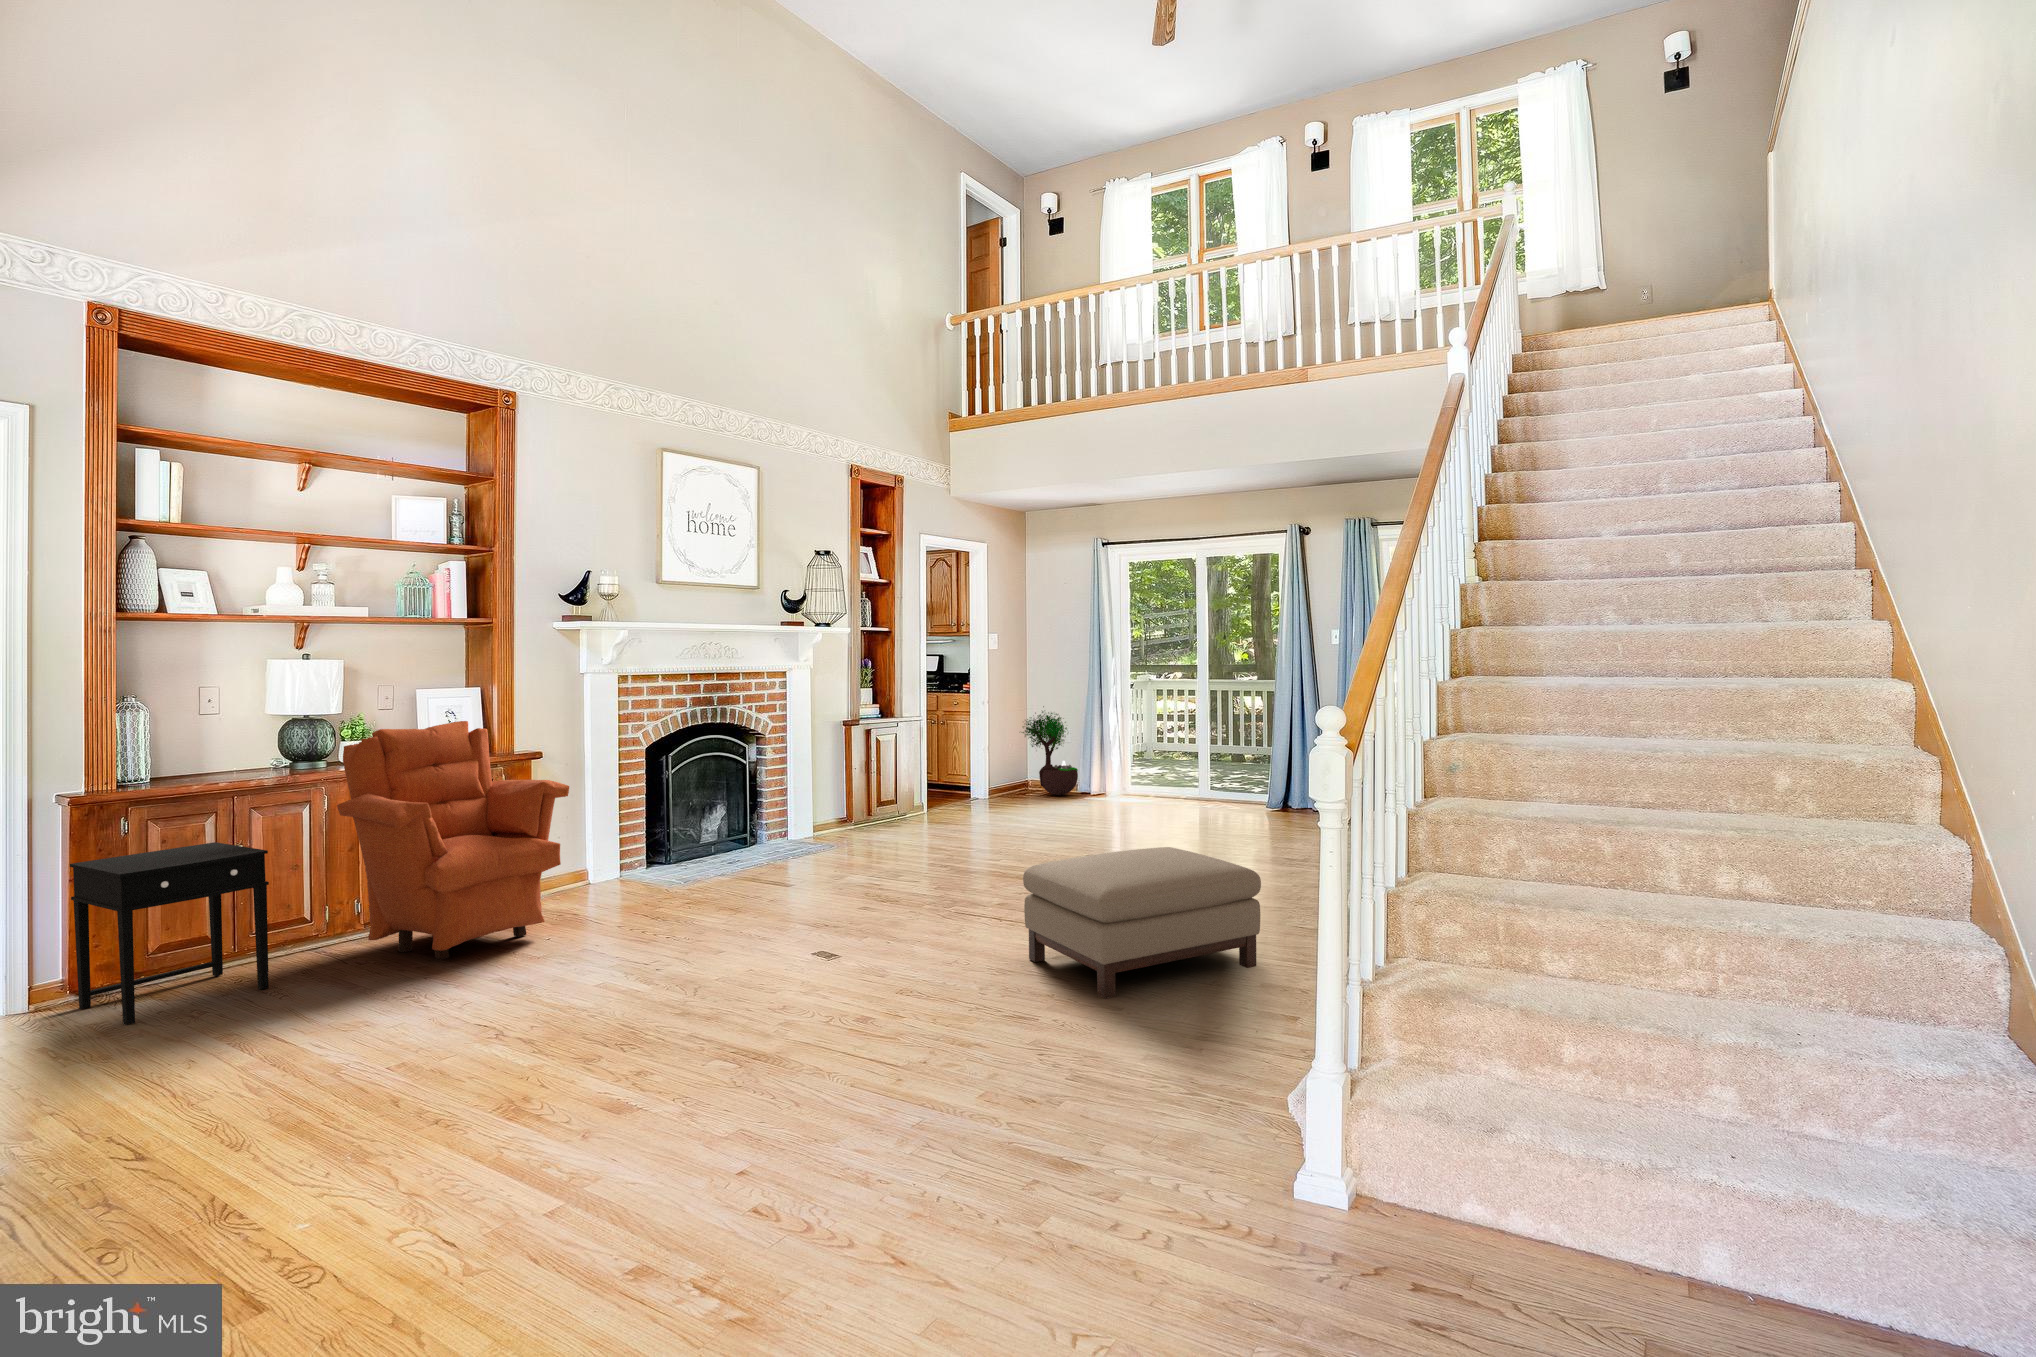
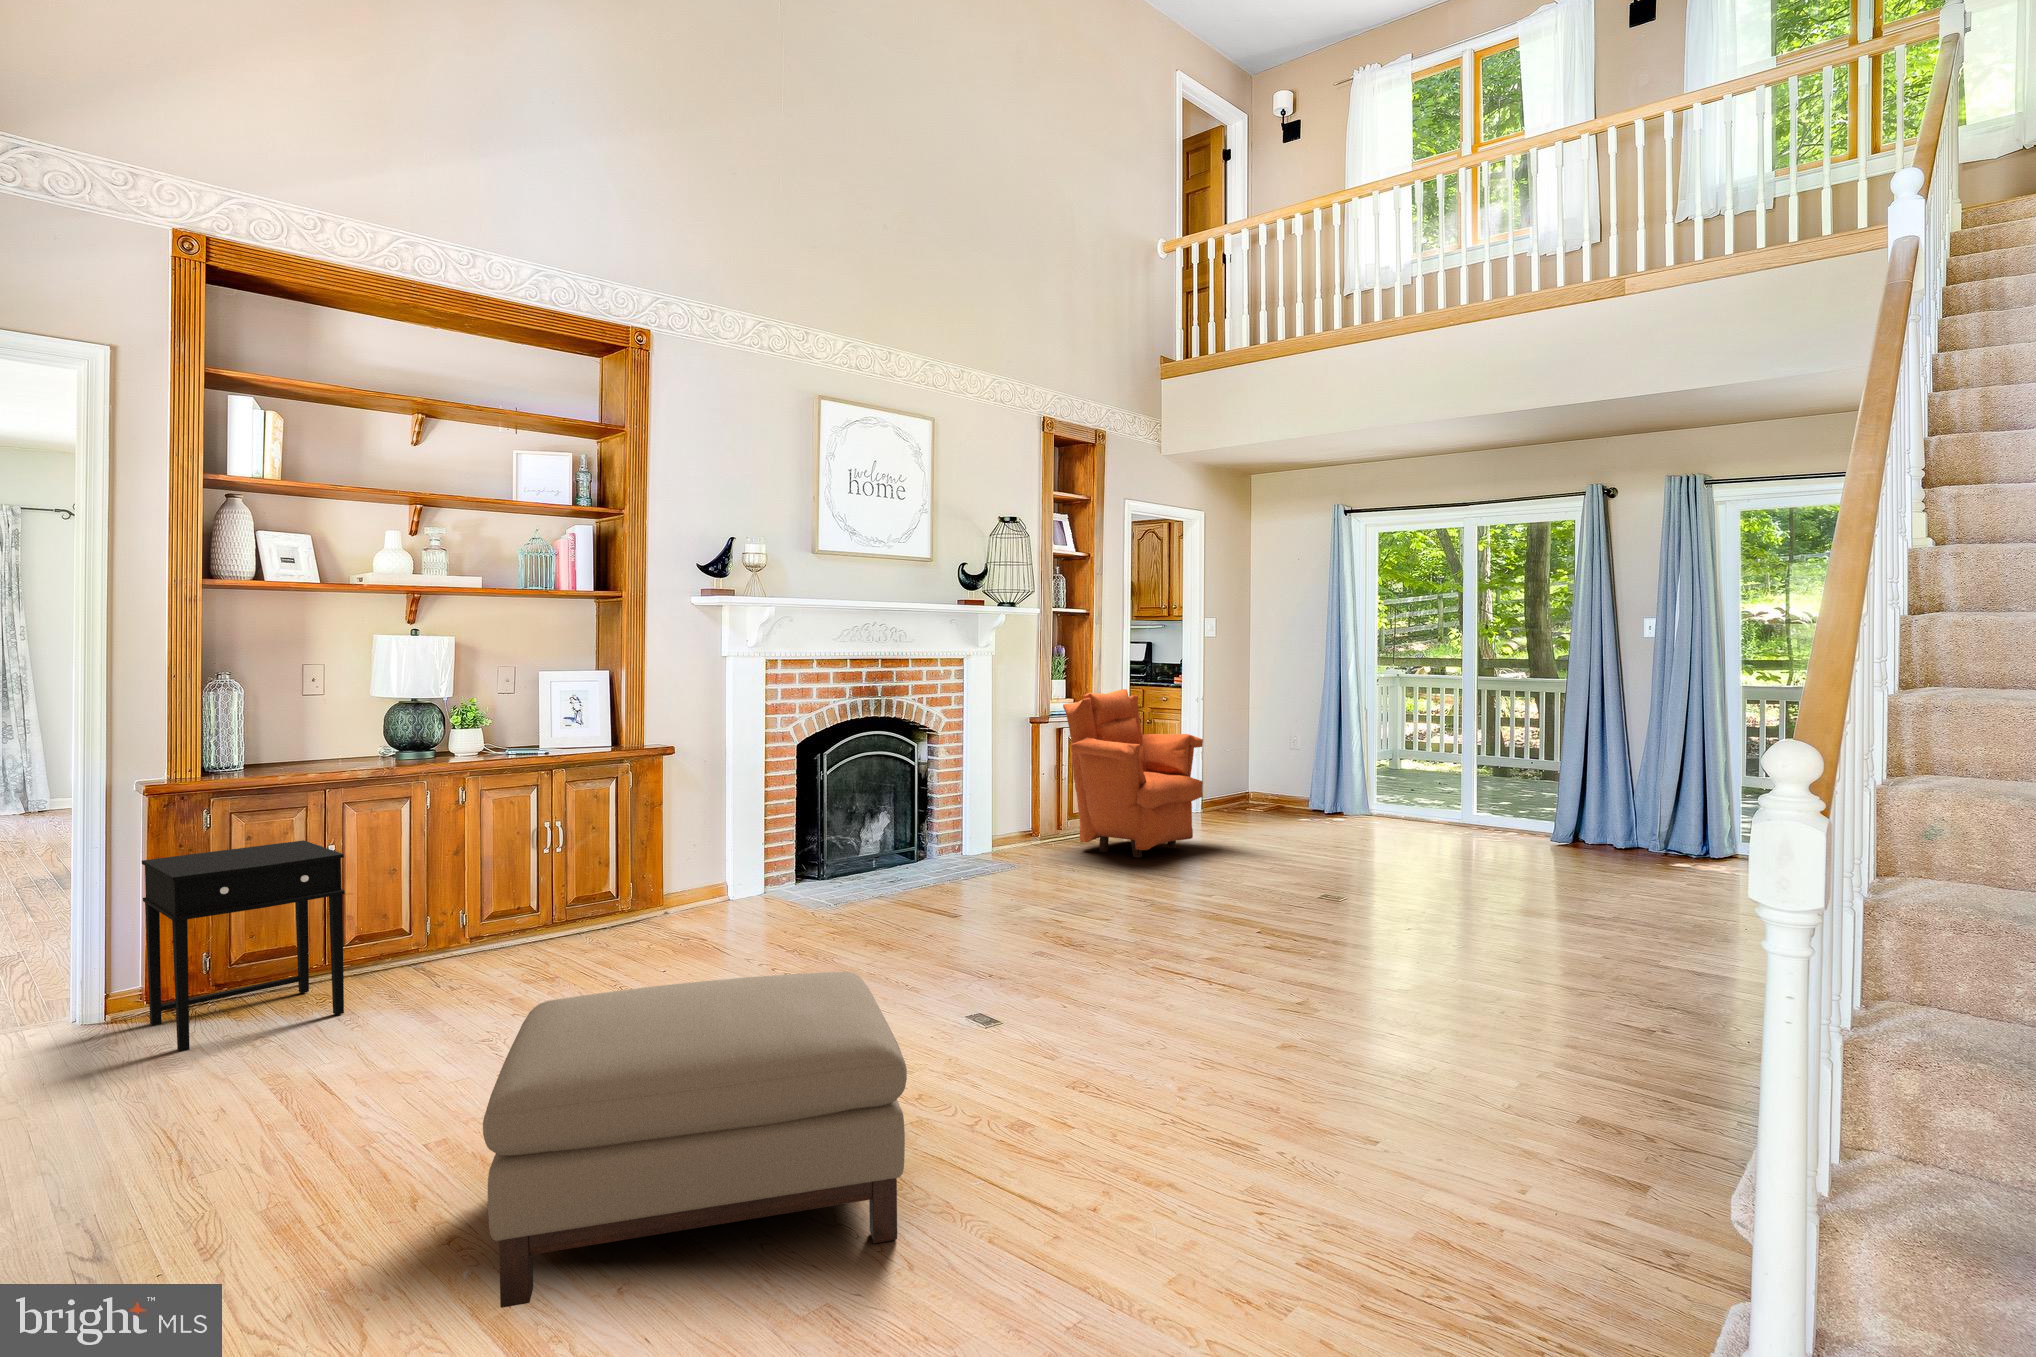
potted tree: present [1022,706,1078,795] -> none [1240,705,1313,813]
armchair: present [337,721,569,960] -> present [1063,689,1203,858]
ottoman: present [1023,847,1261,999] -> present [483,972,907,1308]

